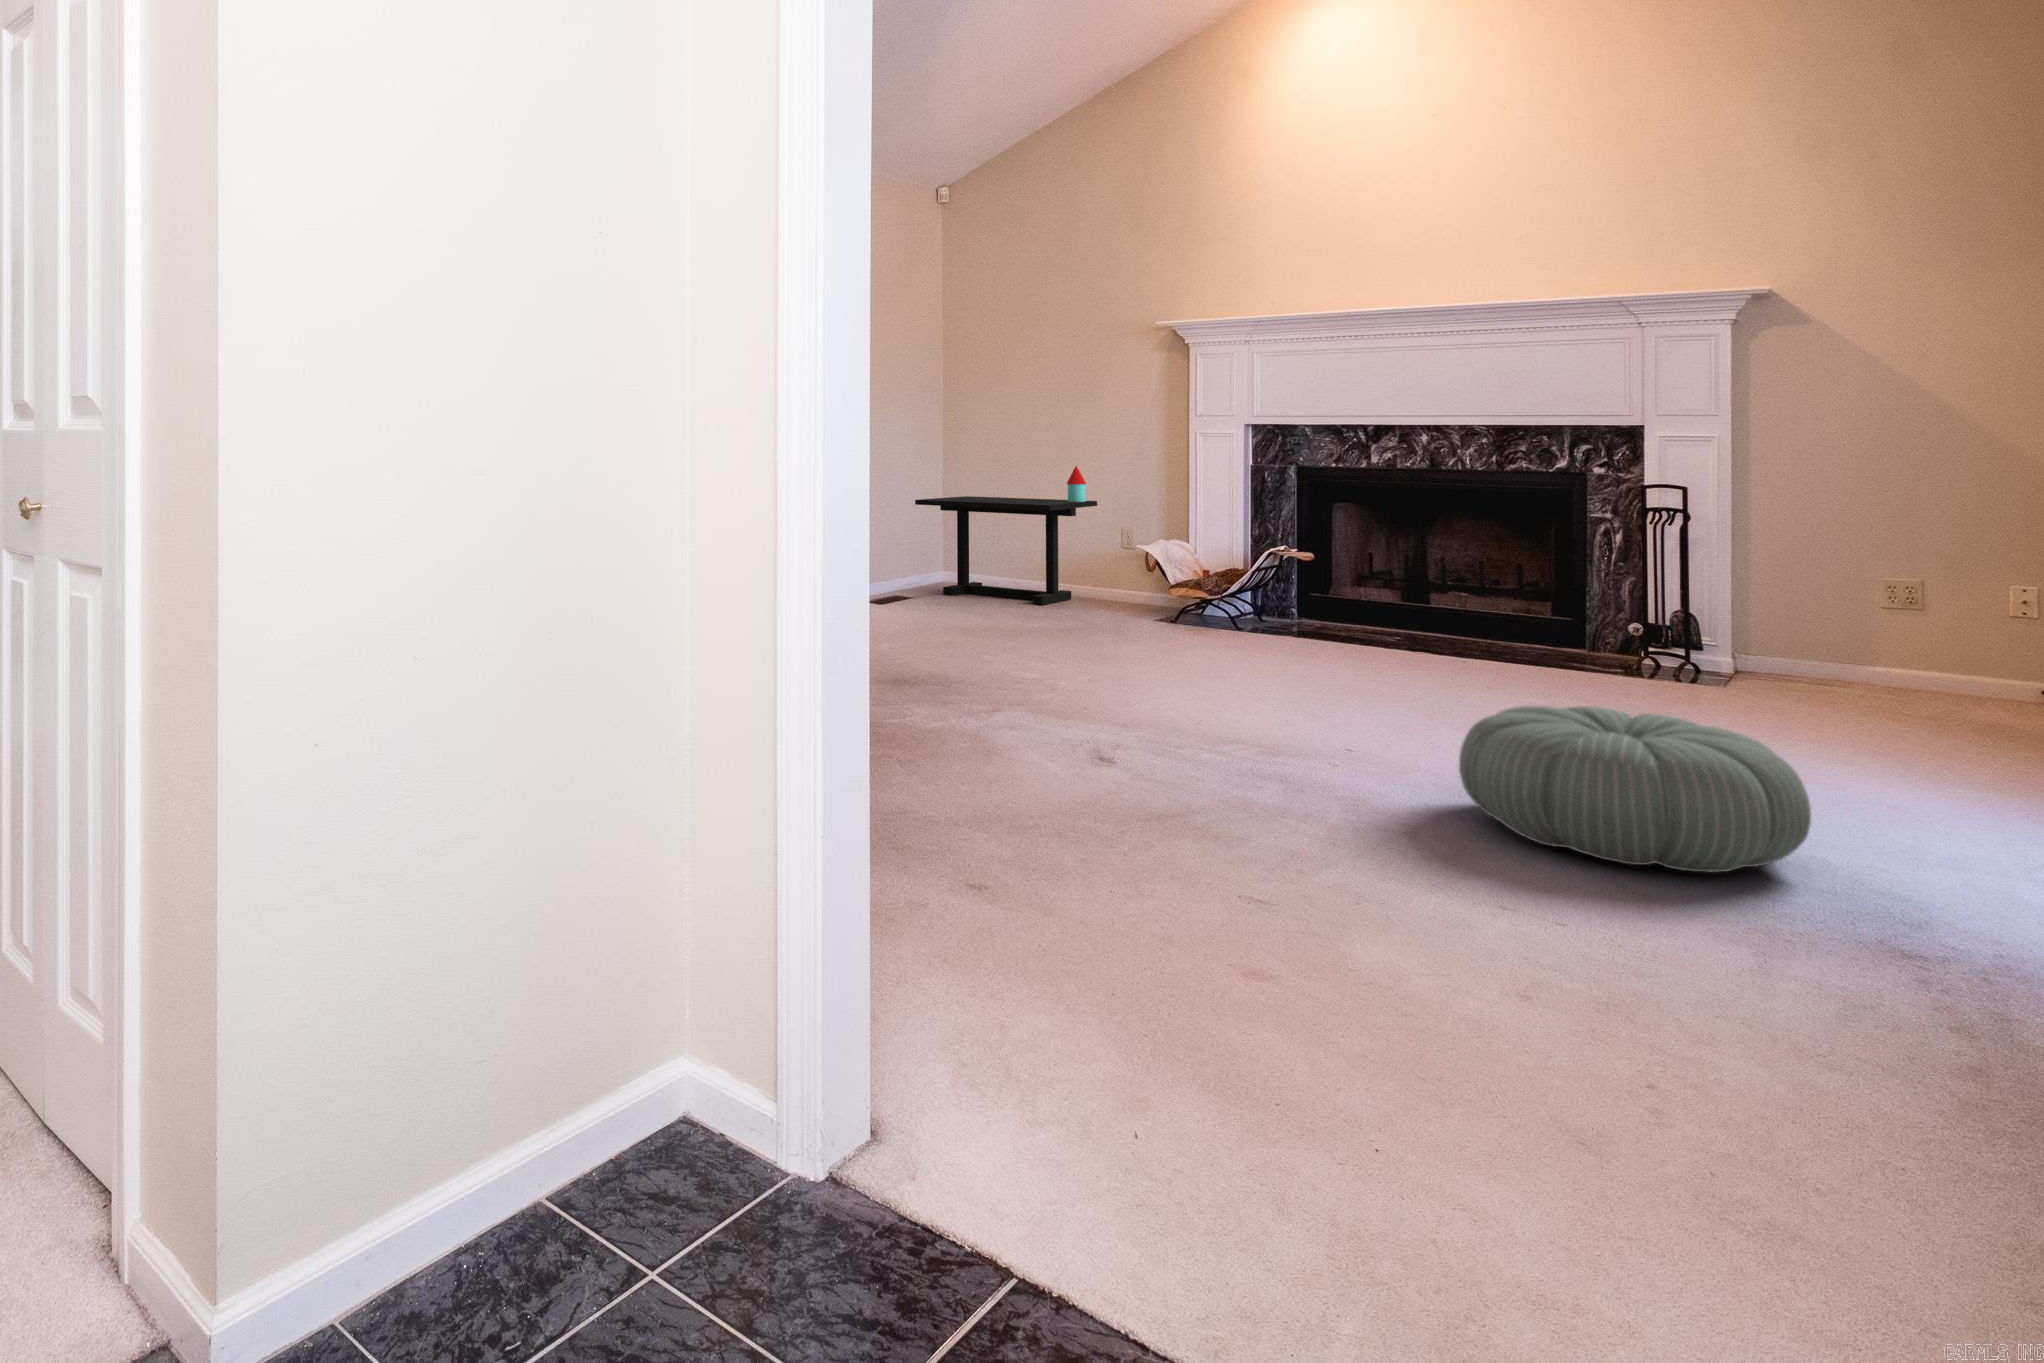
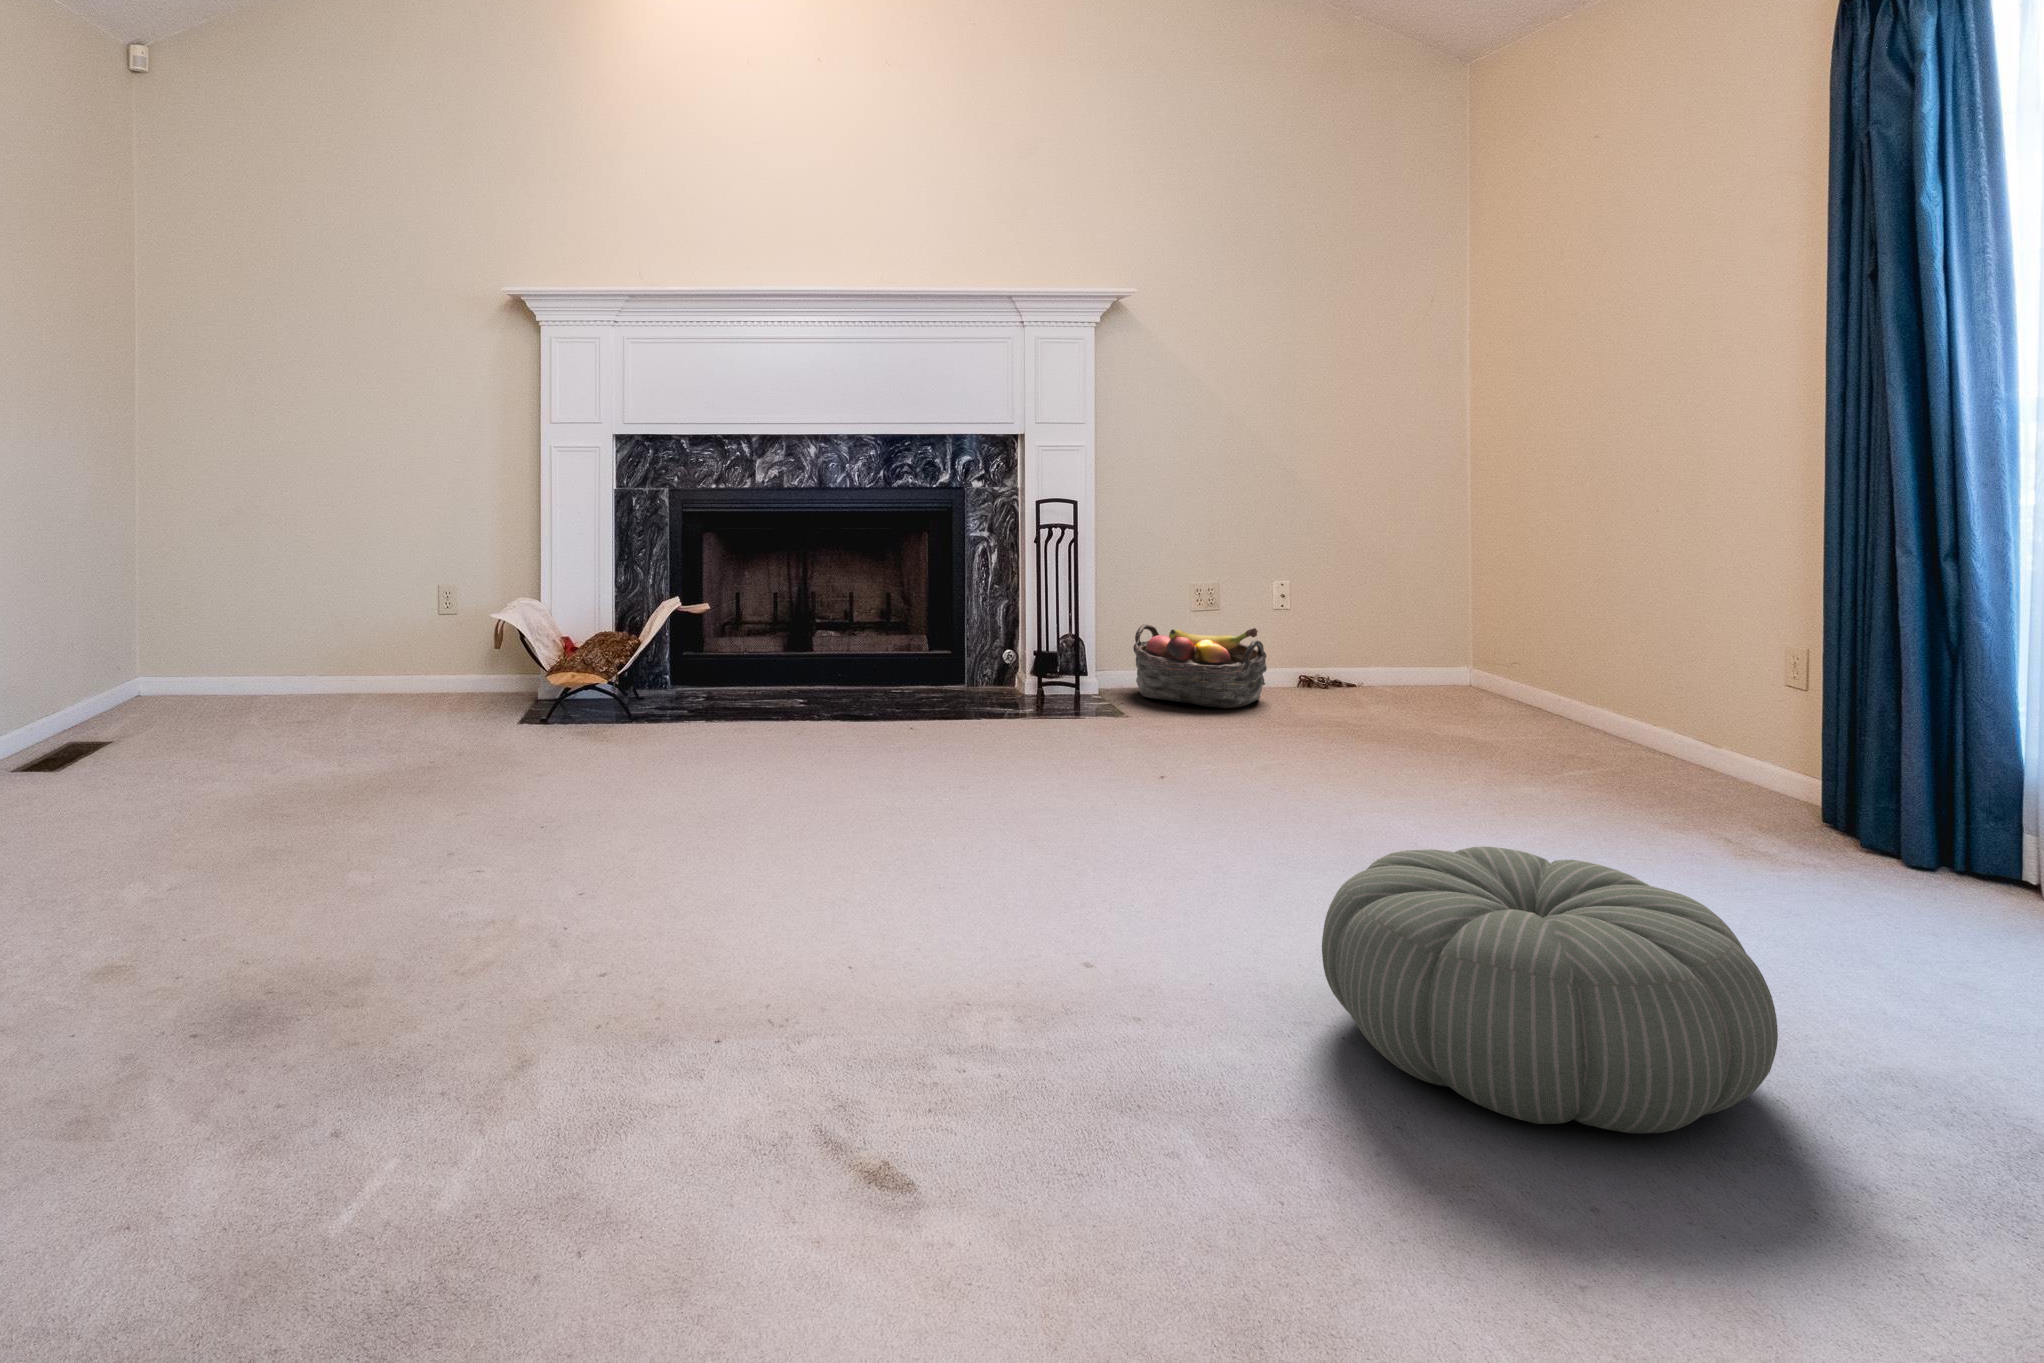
side table: present [915,466,1097,605] -> none [102,495,400,719]
basket: none [1771,614,1953,702] -> present [1133,624,1267,708]

